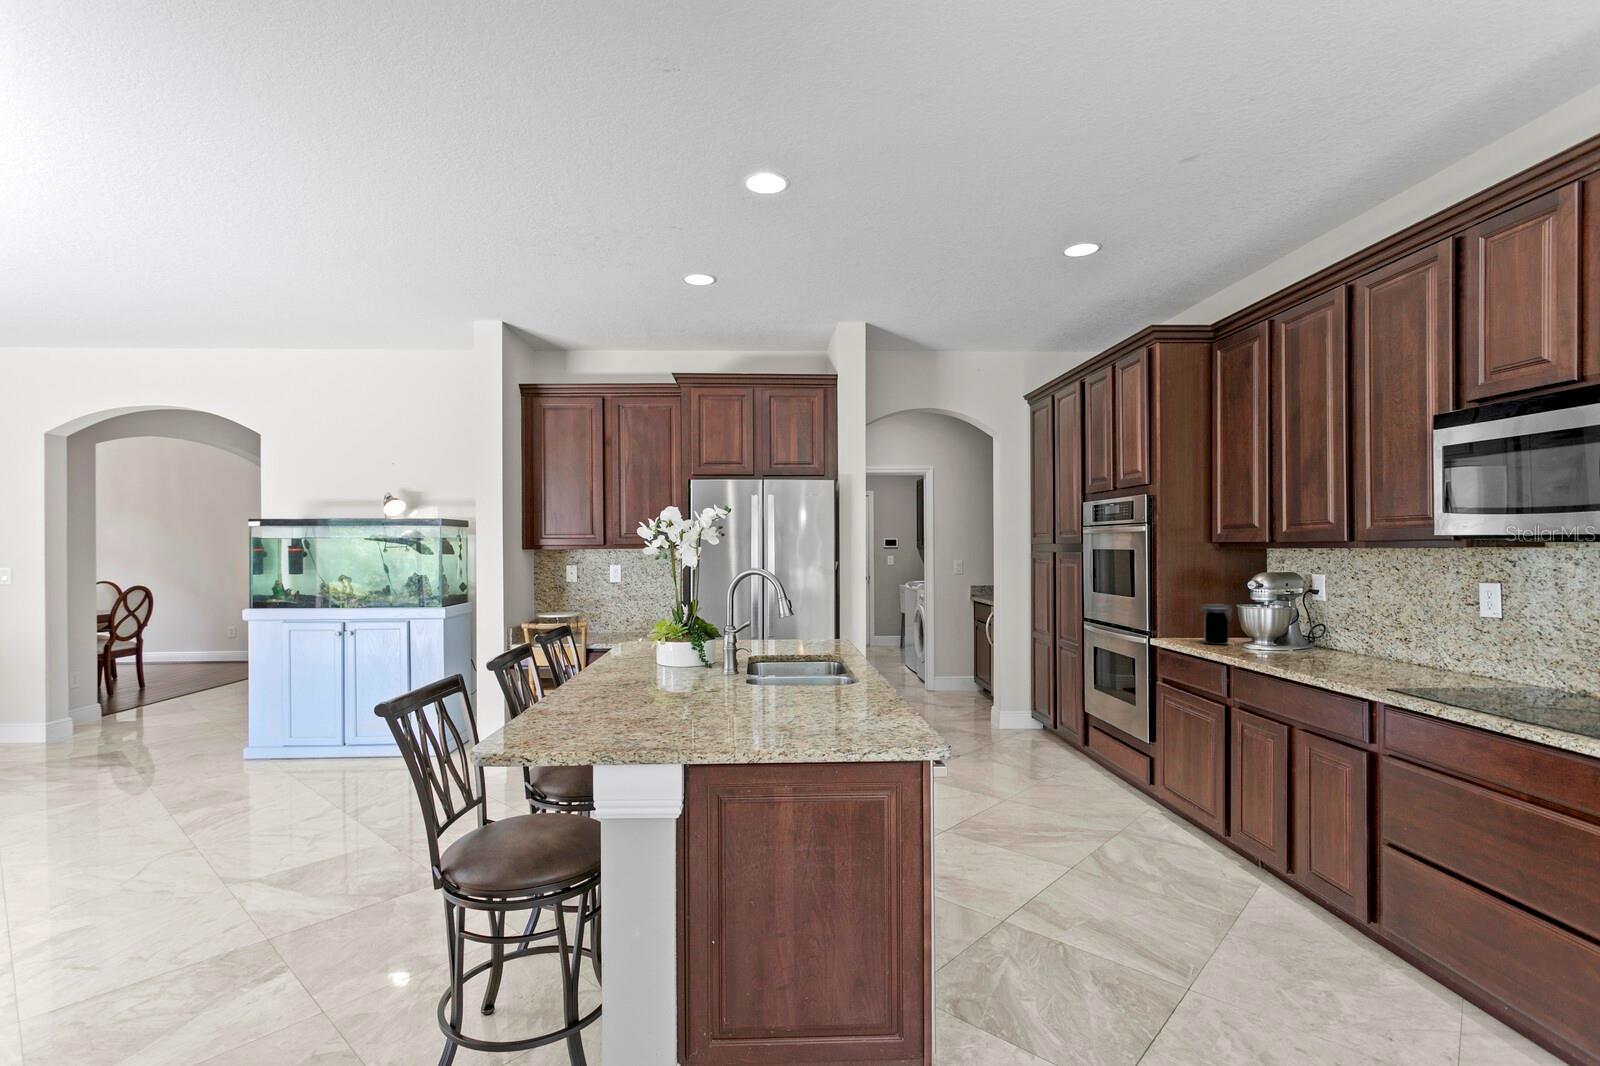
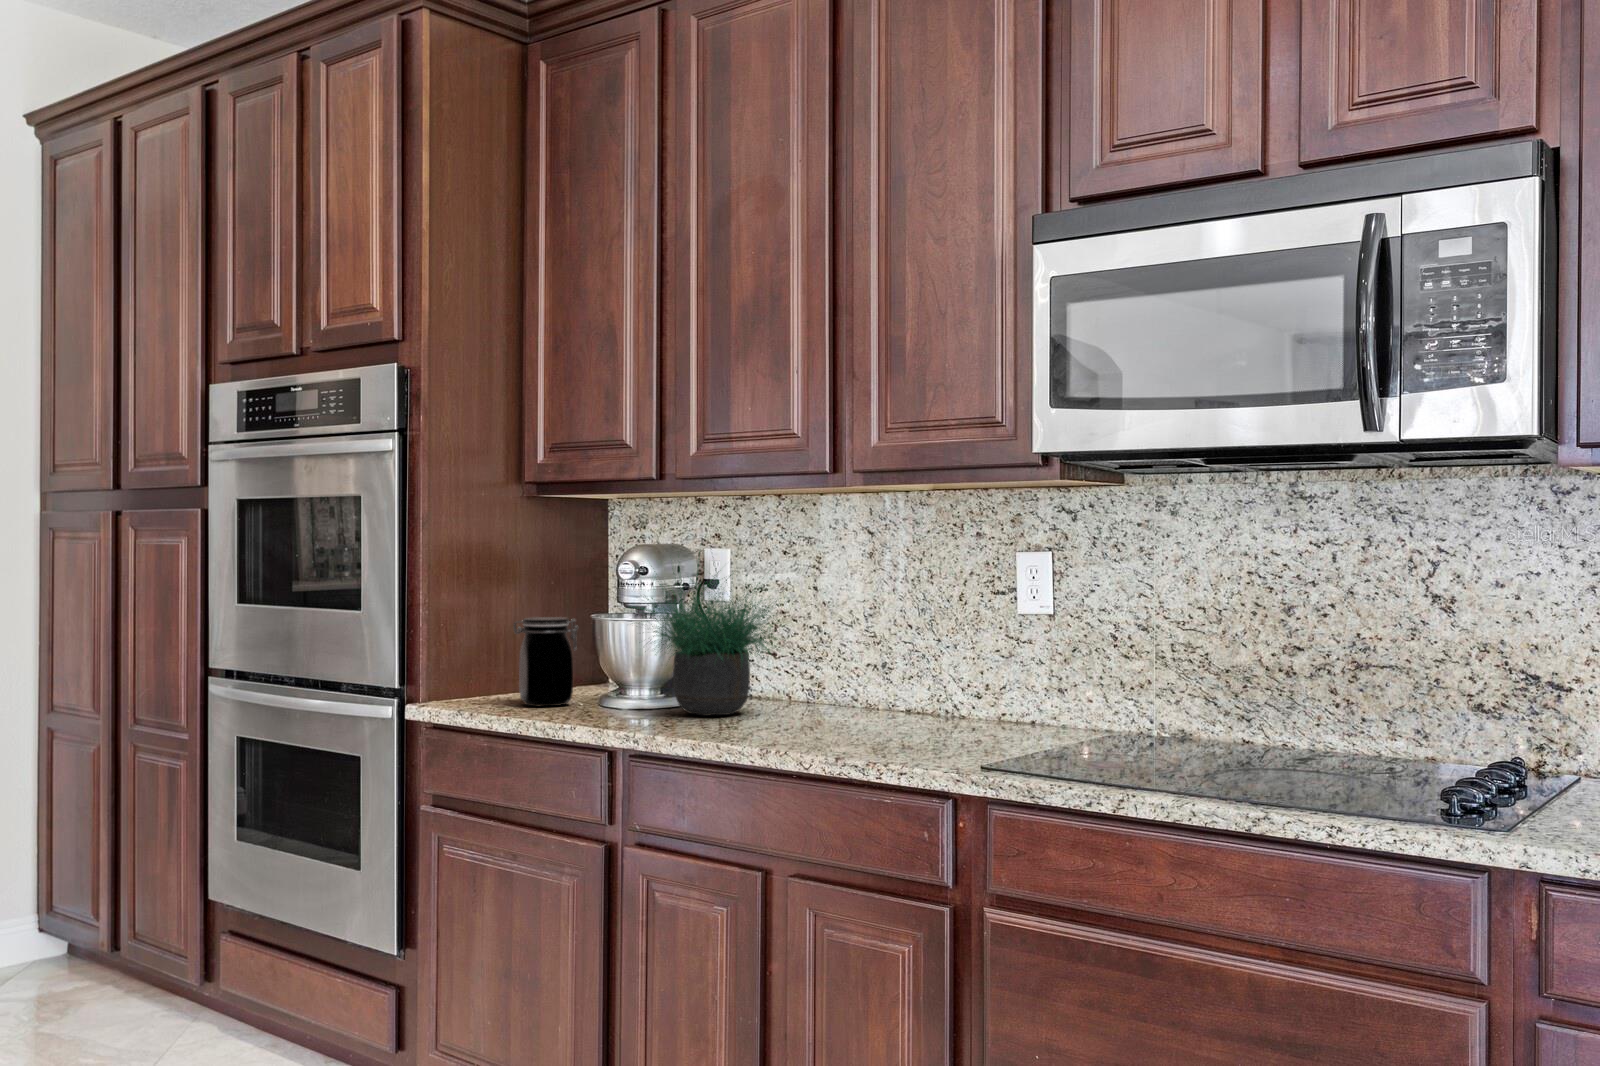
potted plant: none [1245,571,1346,656] -> present [641,573,778,716]

